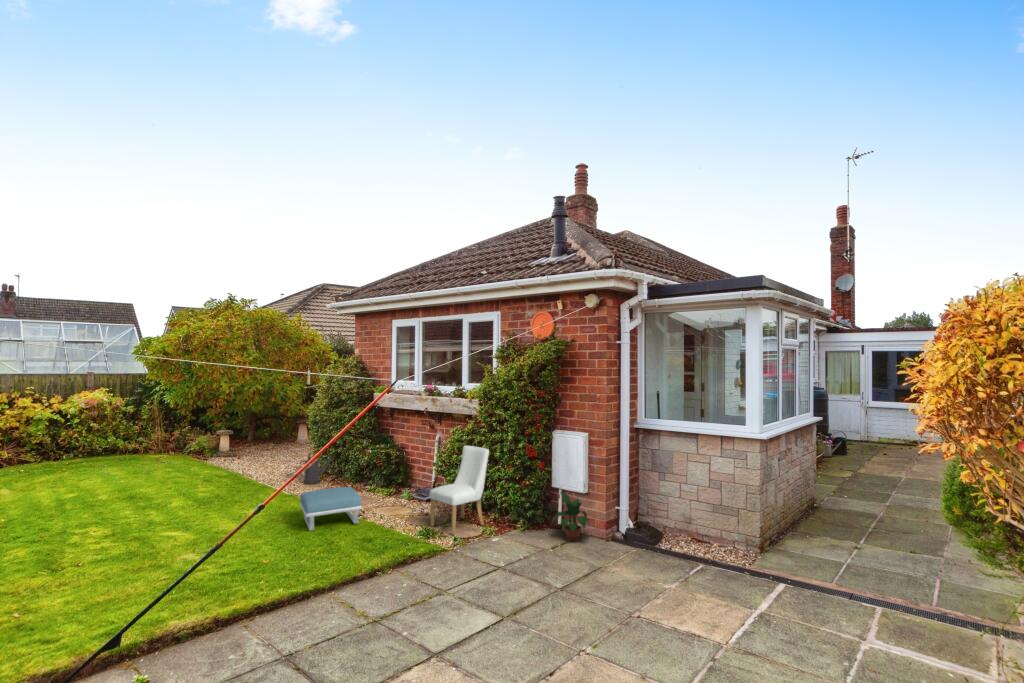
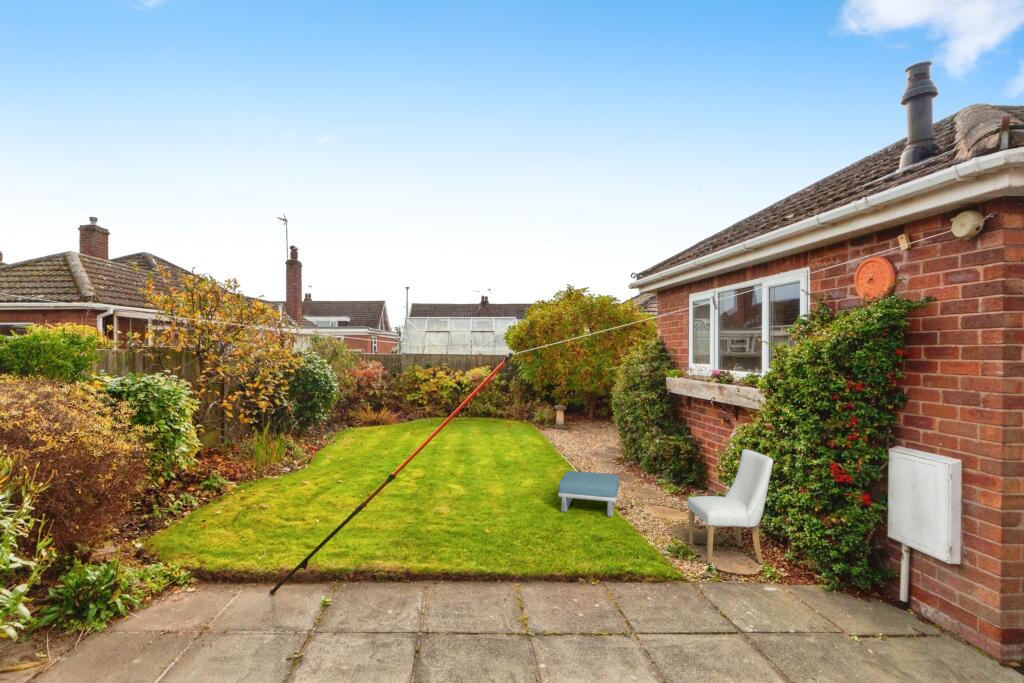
watering can: present [300,452,332,484] -> none [595,435,631,467]
potted plant: present [553,492,590,541] -> none [867,549,954,645]

